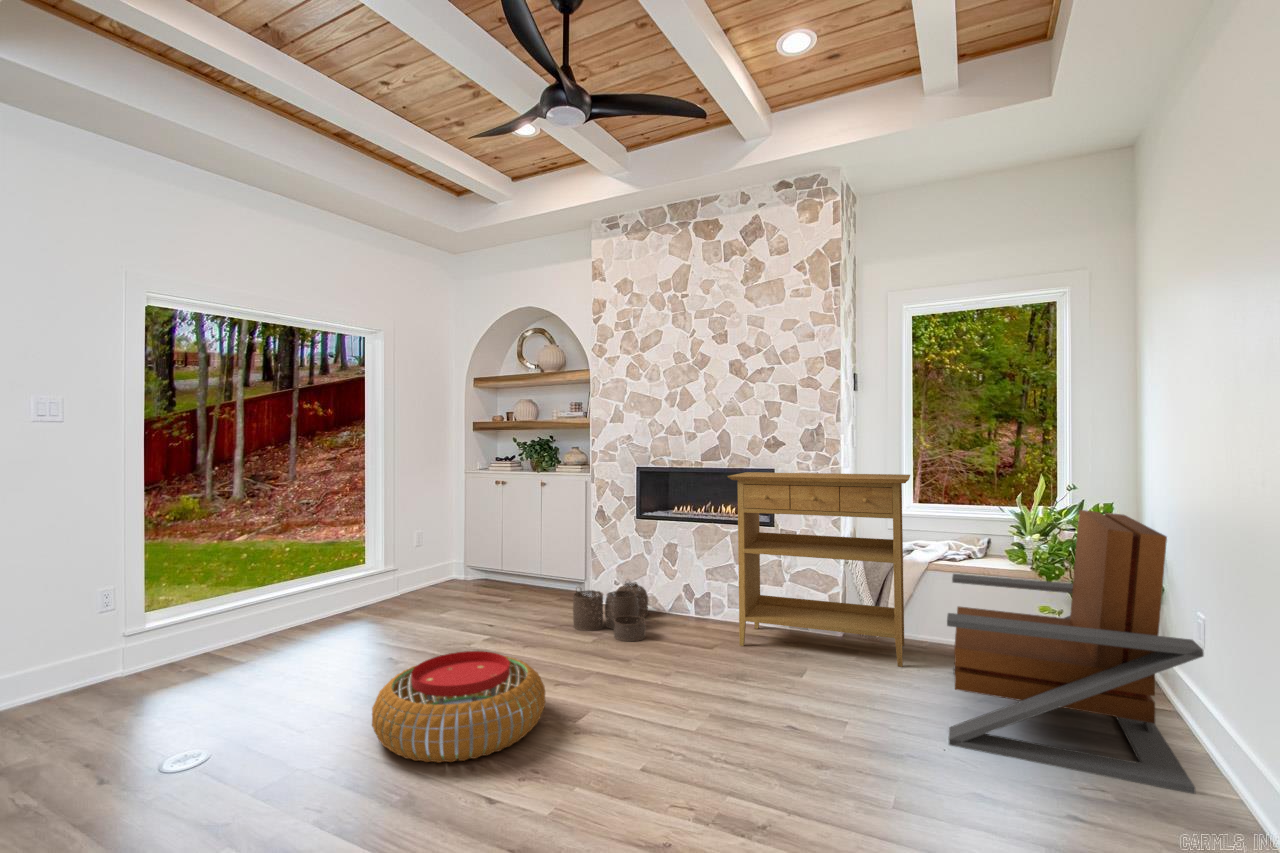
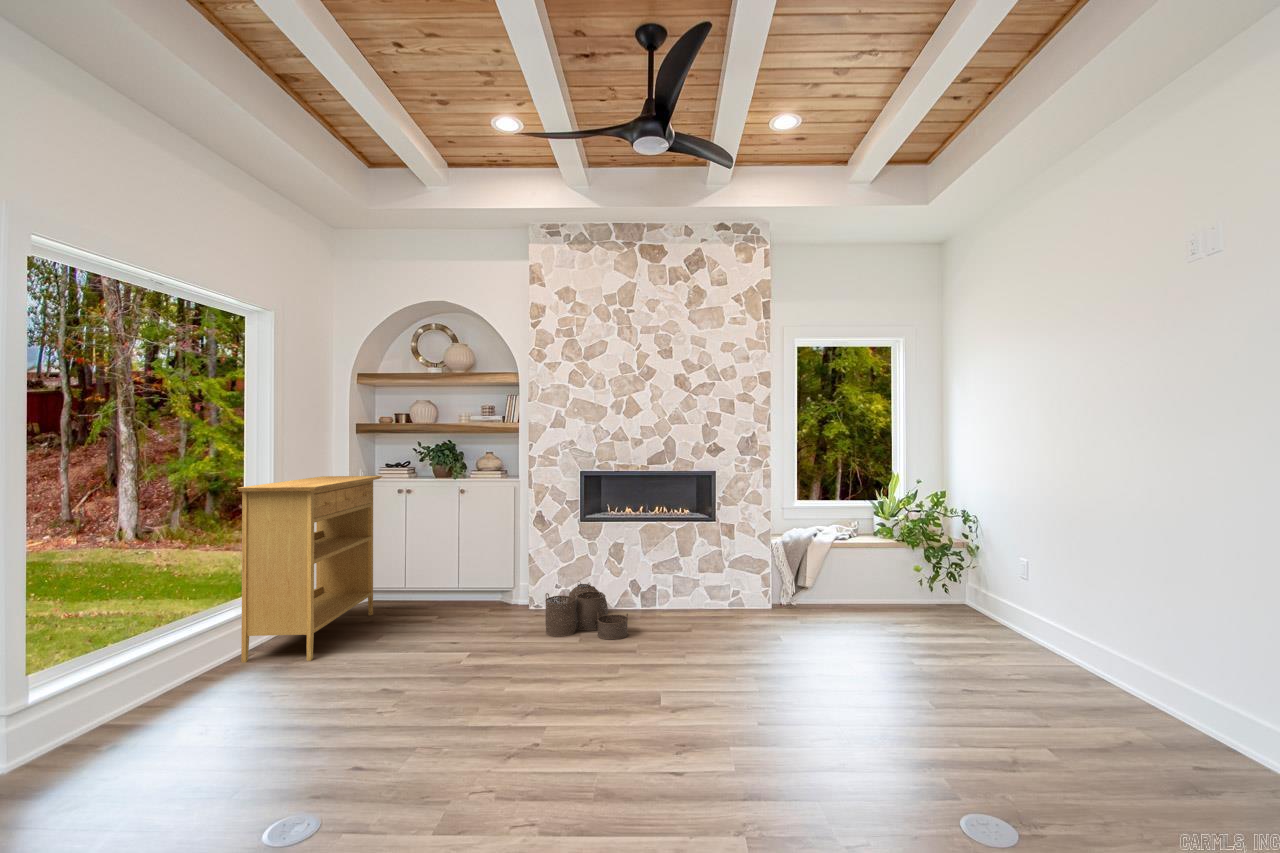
console table: present [728,472,910,667] -> present [237,476,382,663]
lounge chair: present [947,510,1204,794] -> none [870,495,1084,673]
pouf: present [372,651,545,763] -> none [497,667,672,793]

